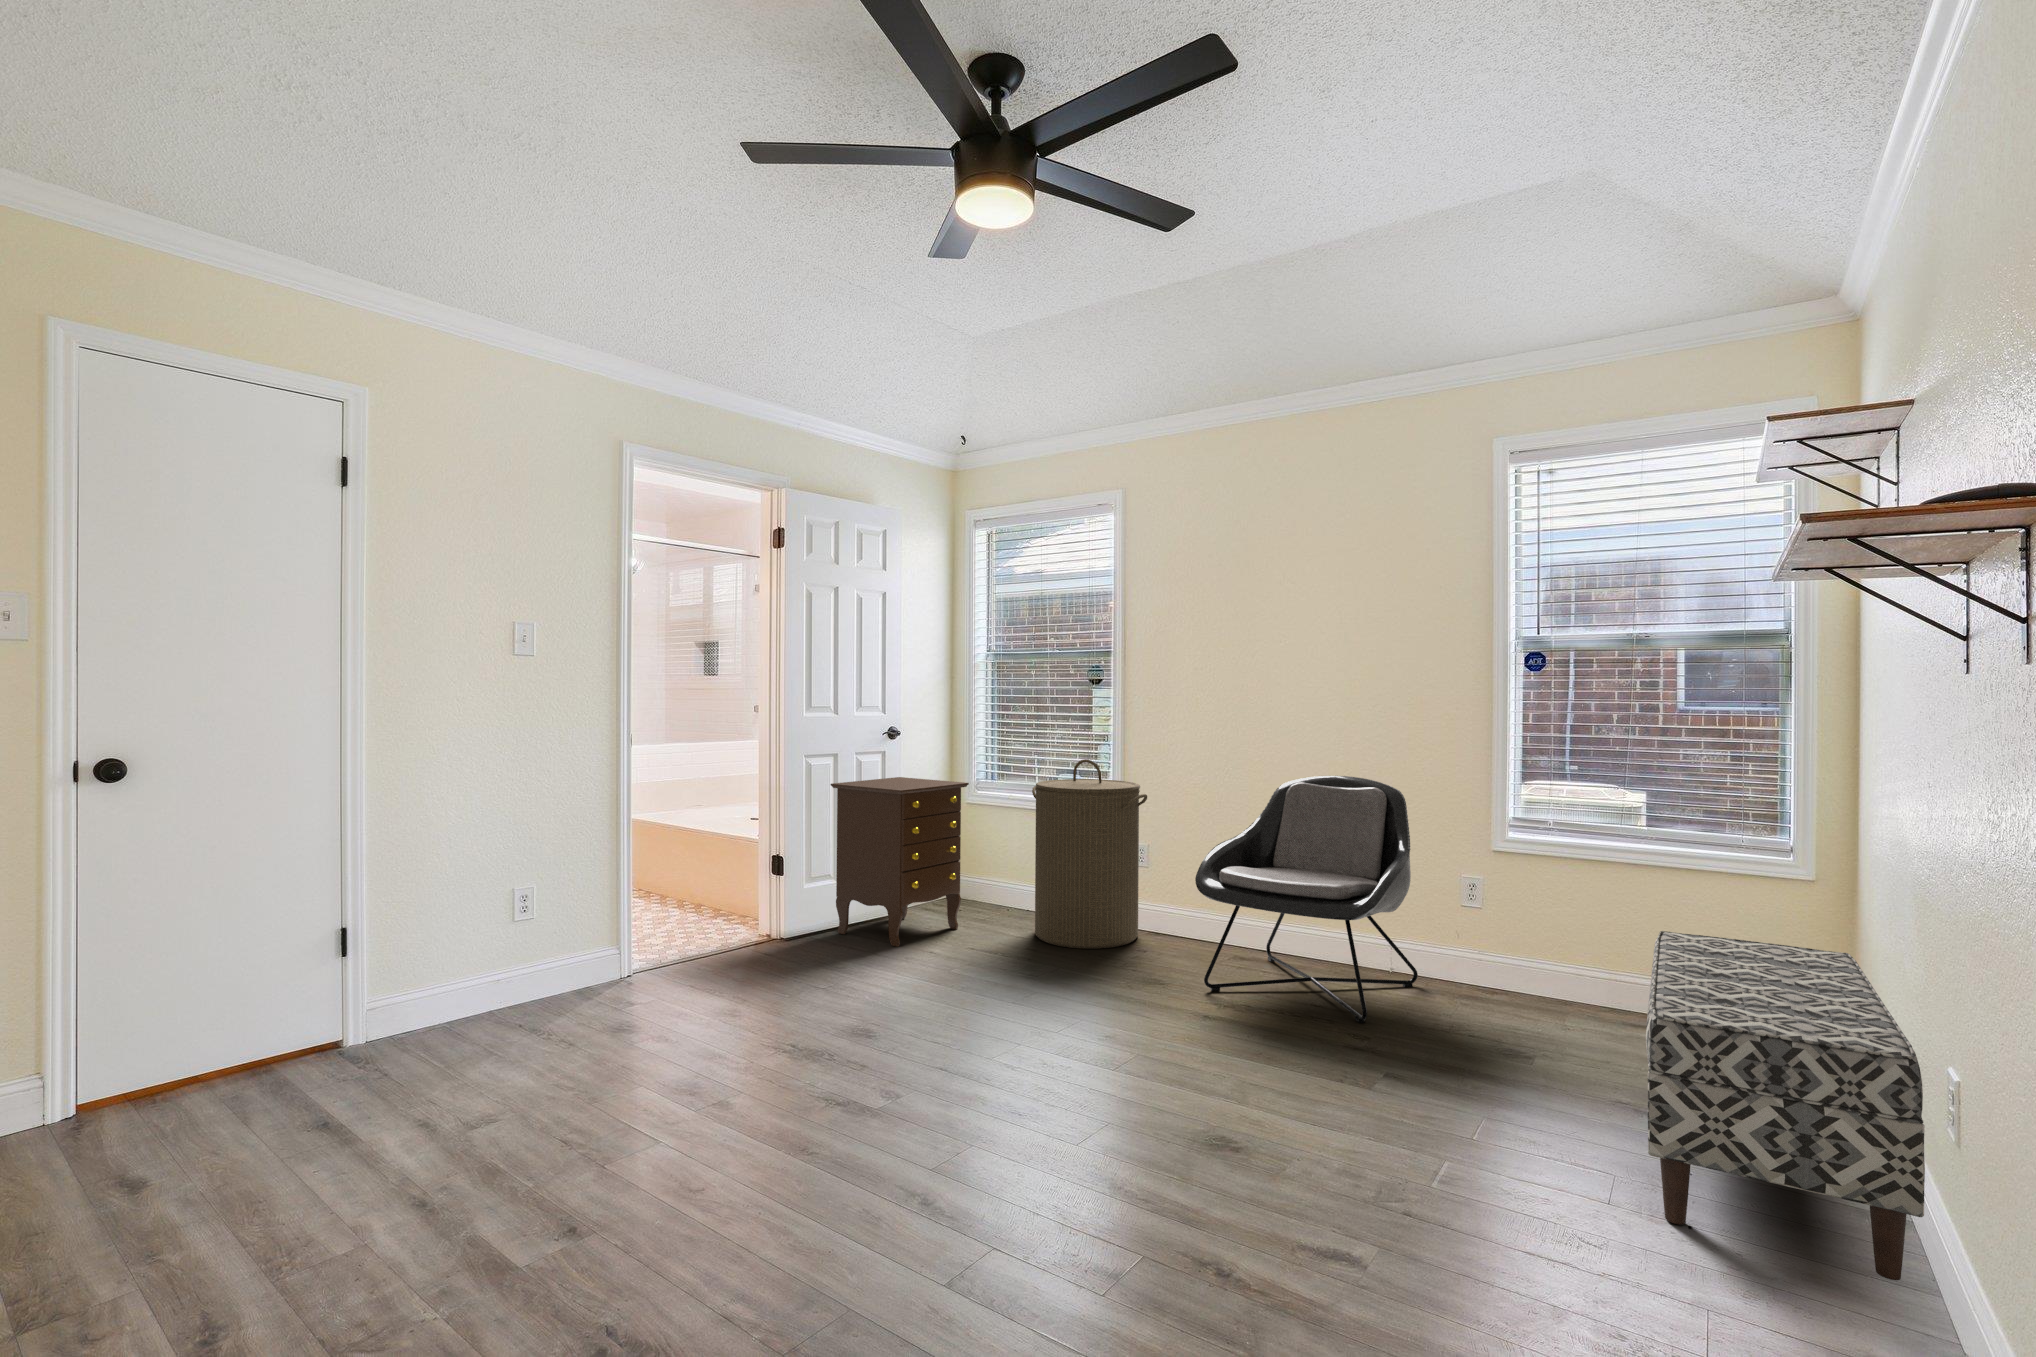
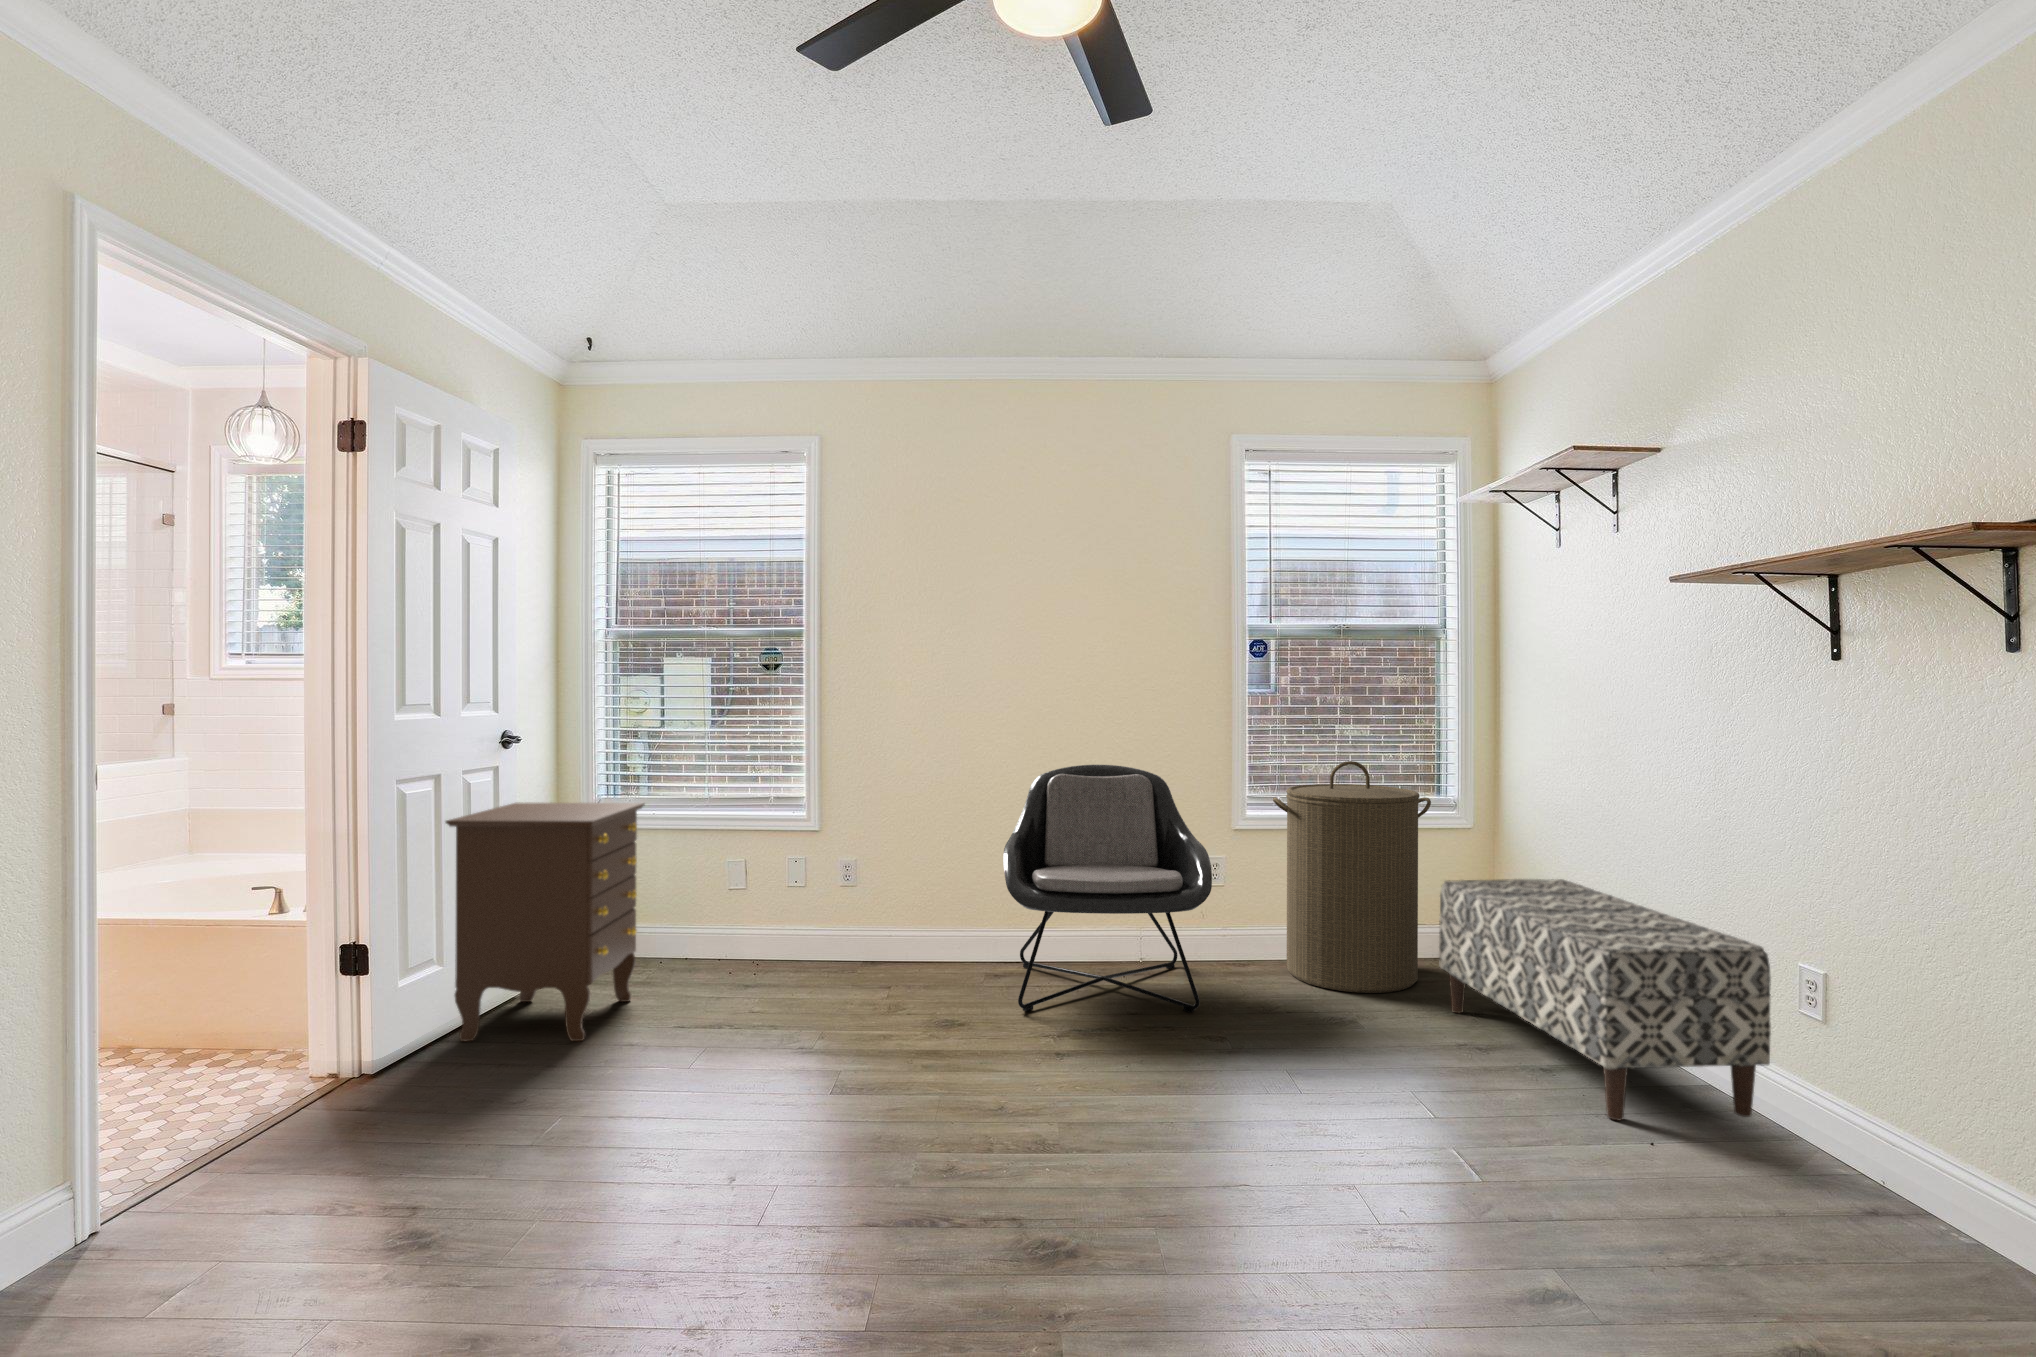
laundry hamper: present [1032,759,1147,949] -> present [1273,761,1431,993]

